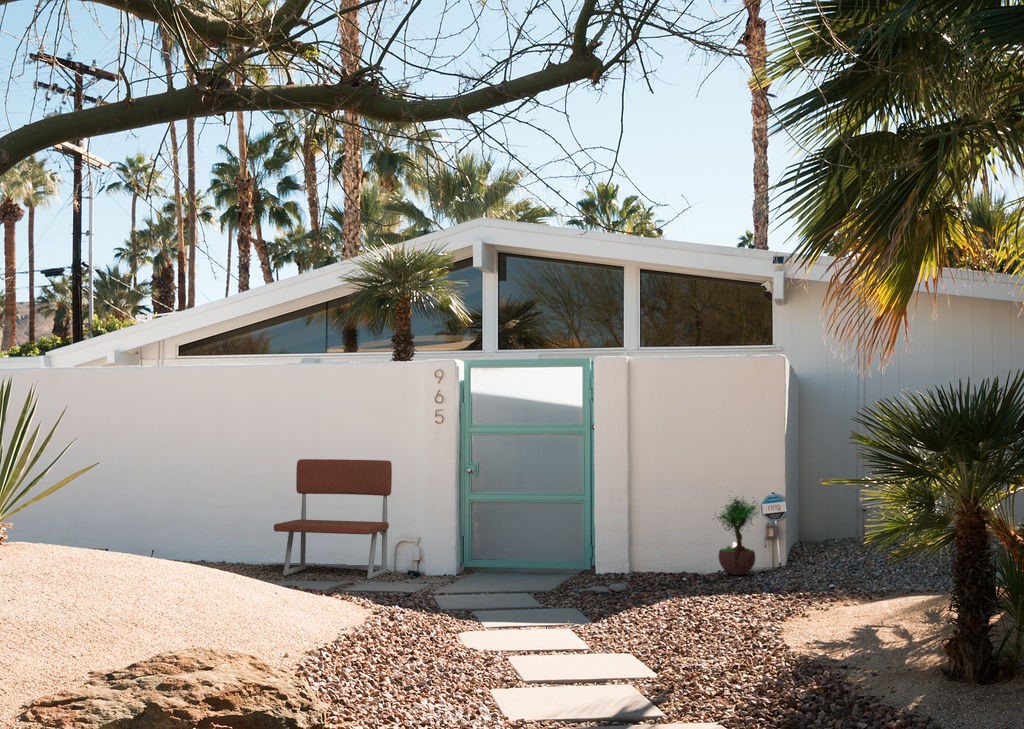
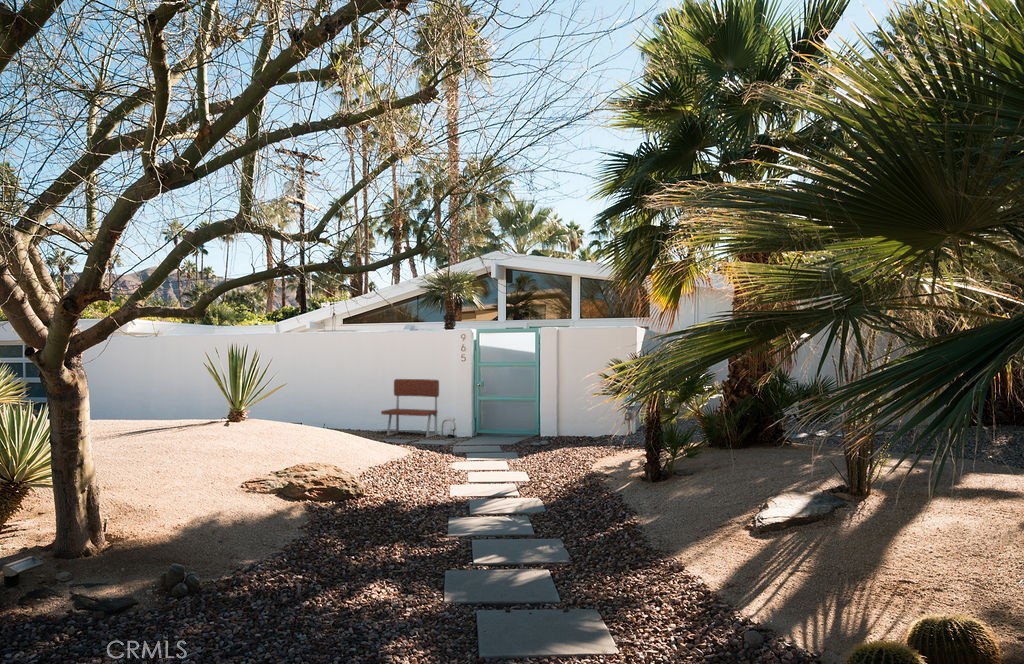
potted tree: present [717,497,759,575] -> none [596,395,621,438]

